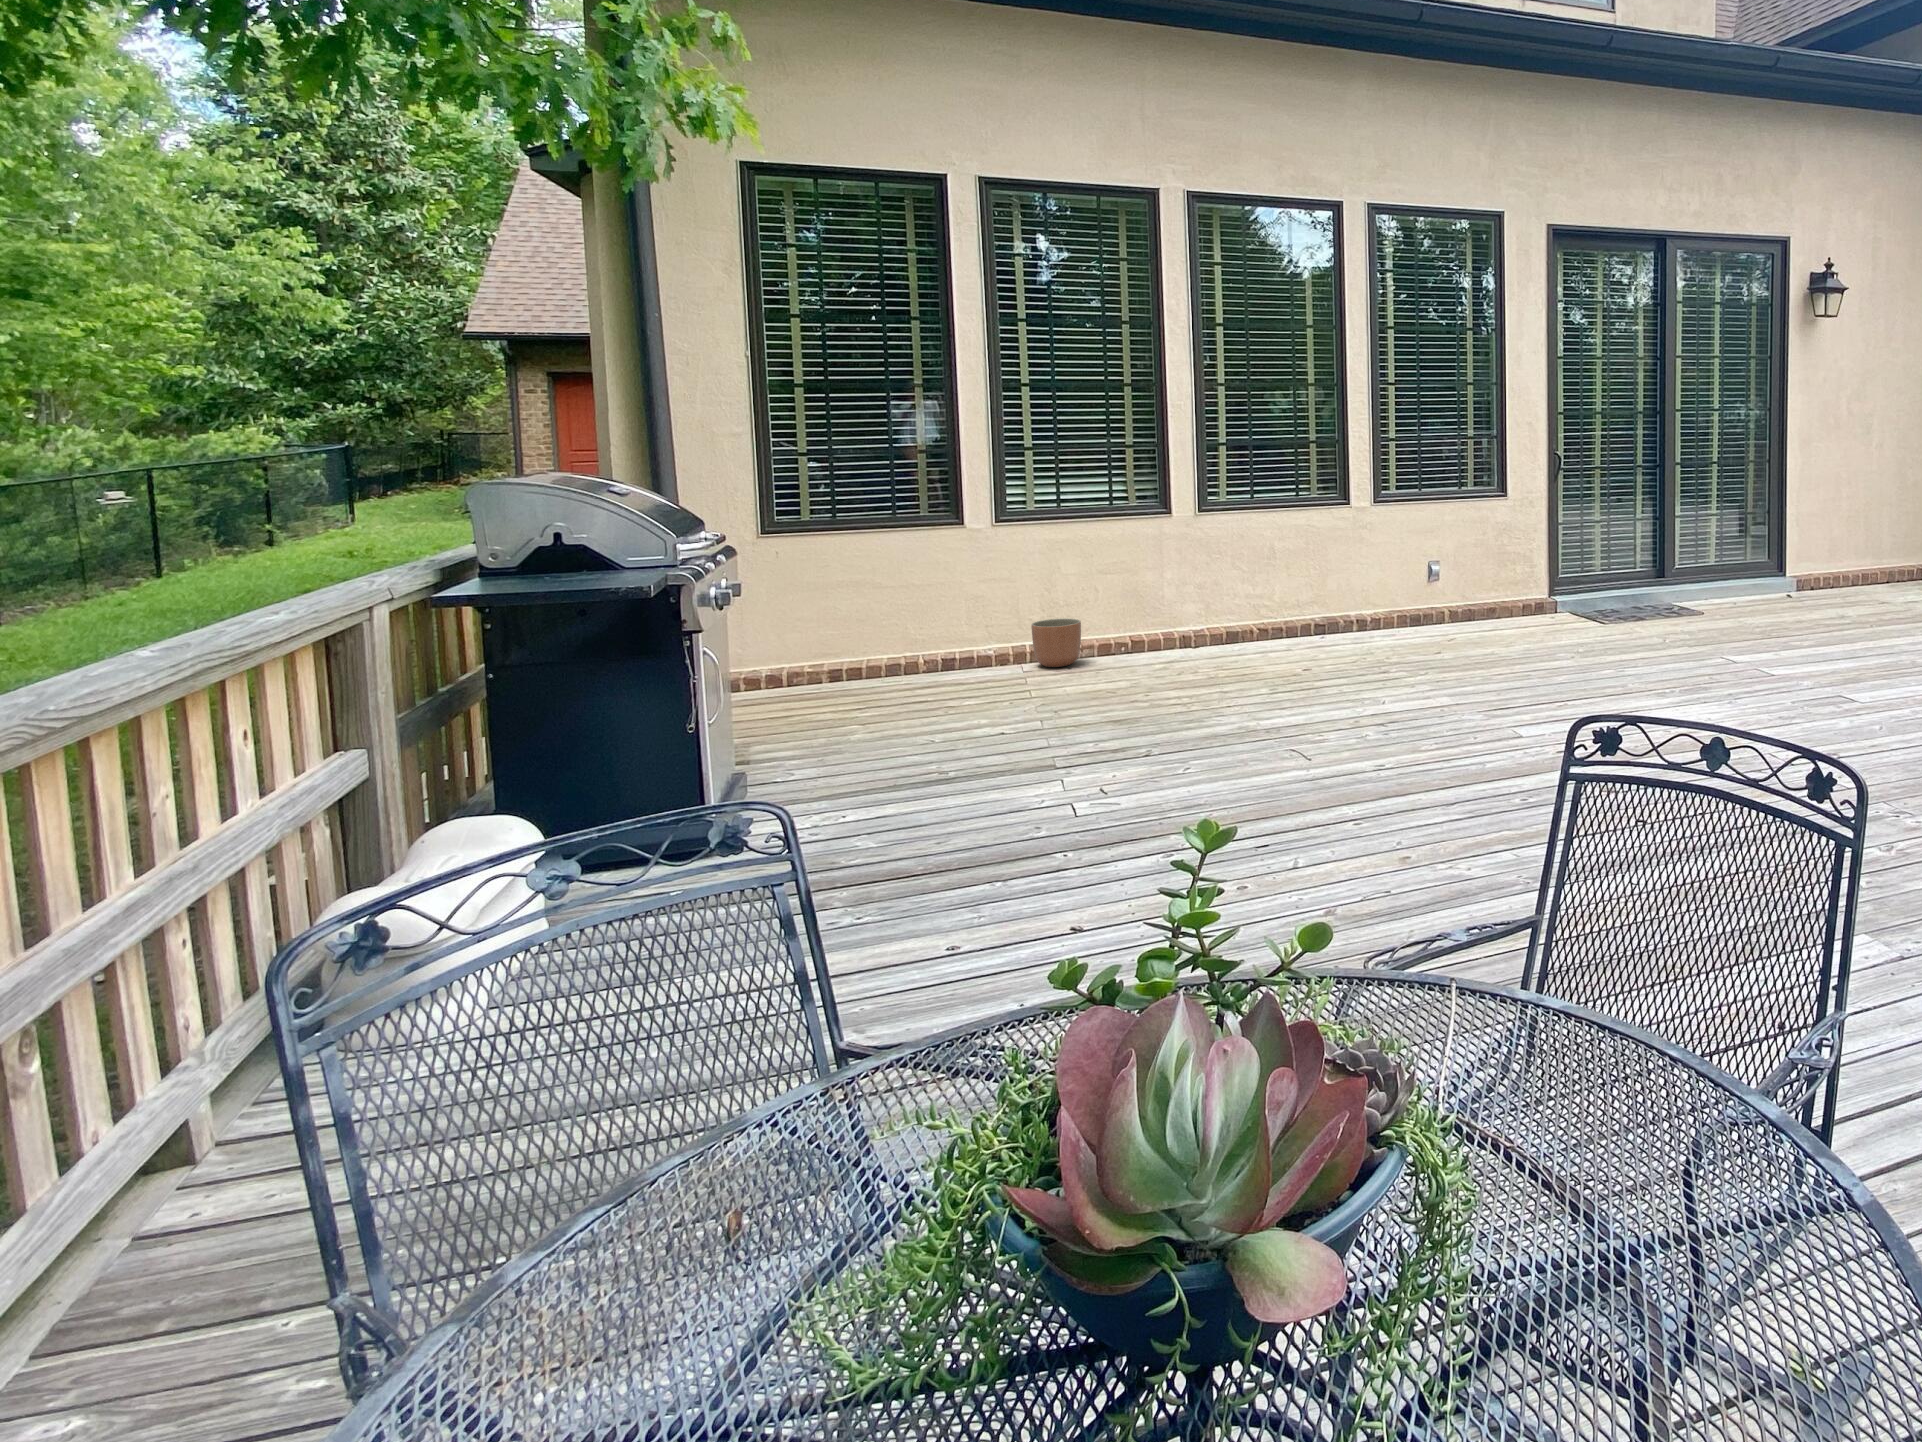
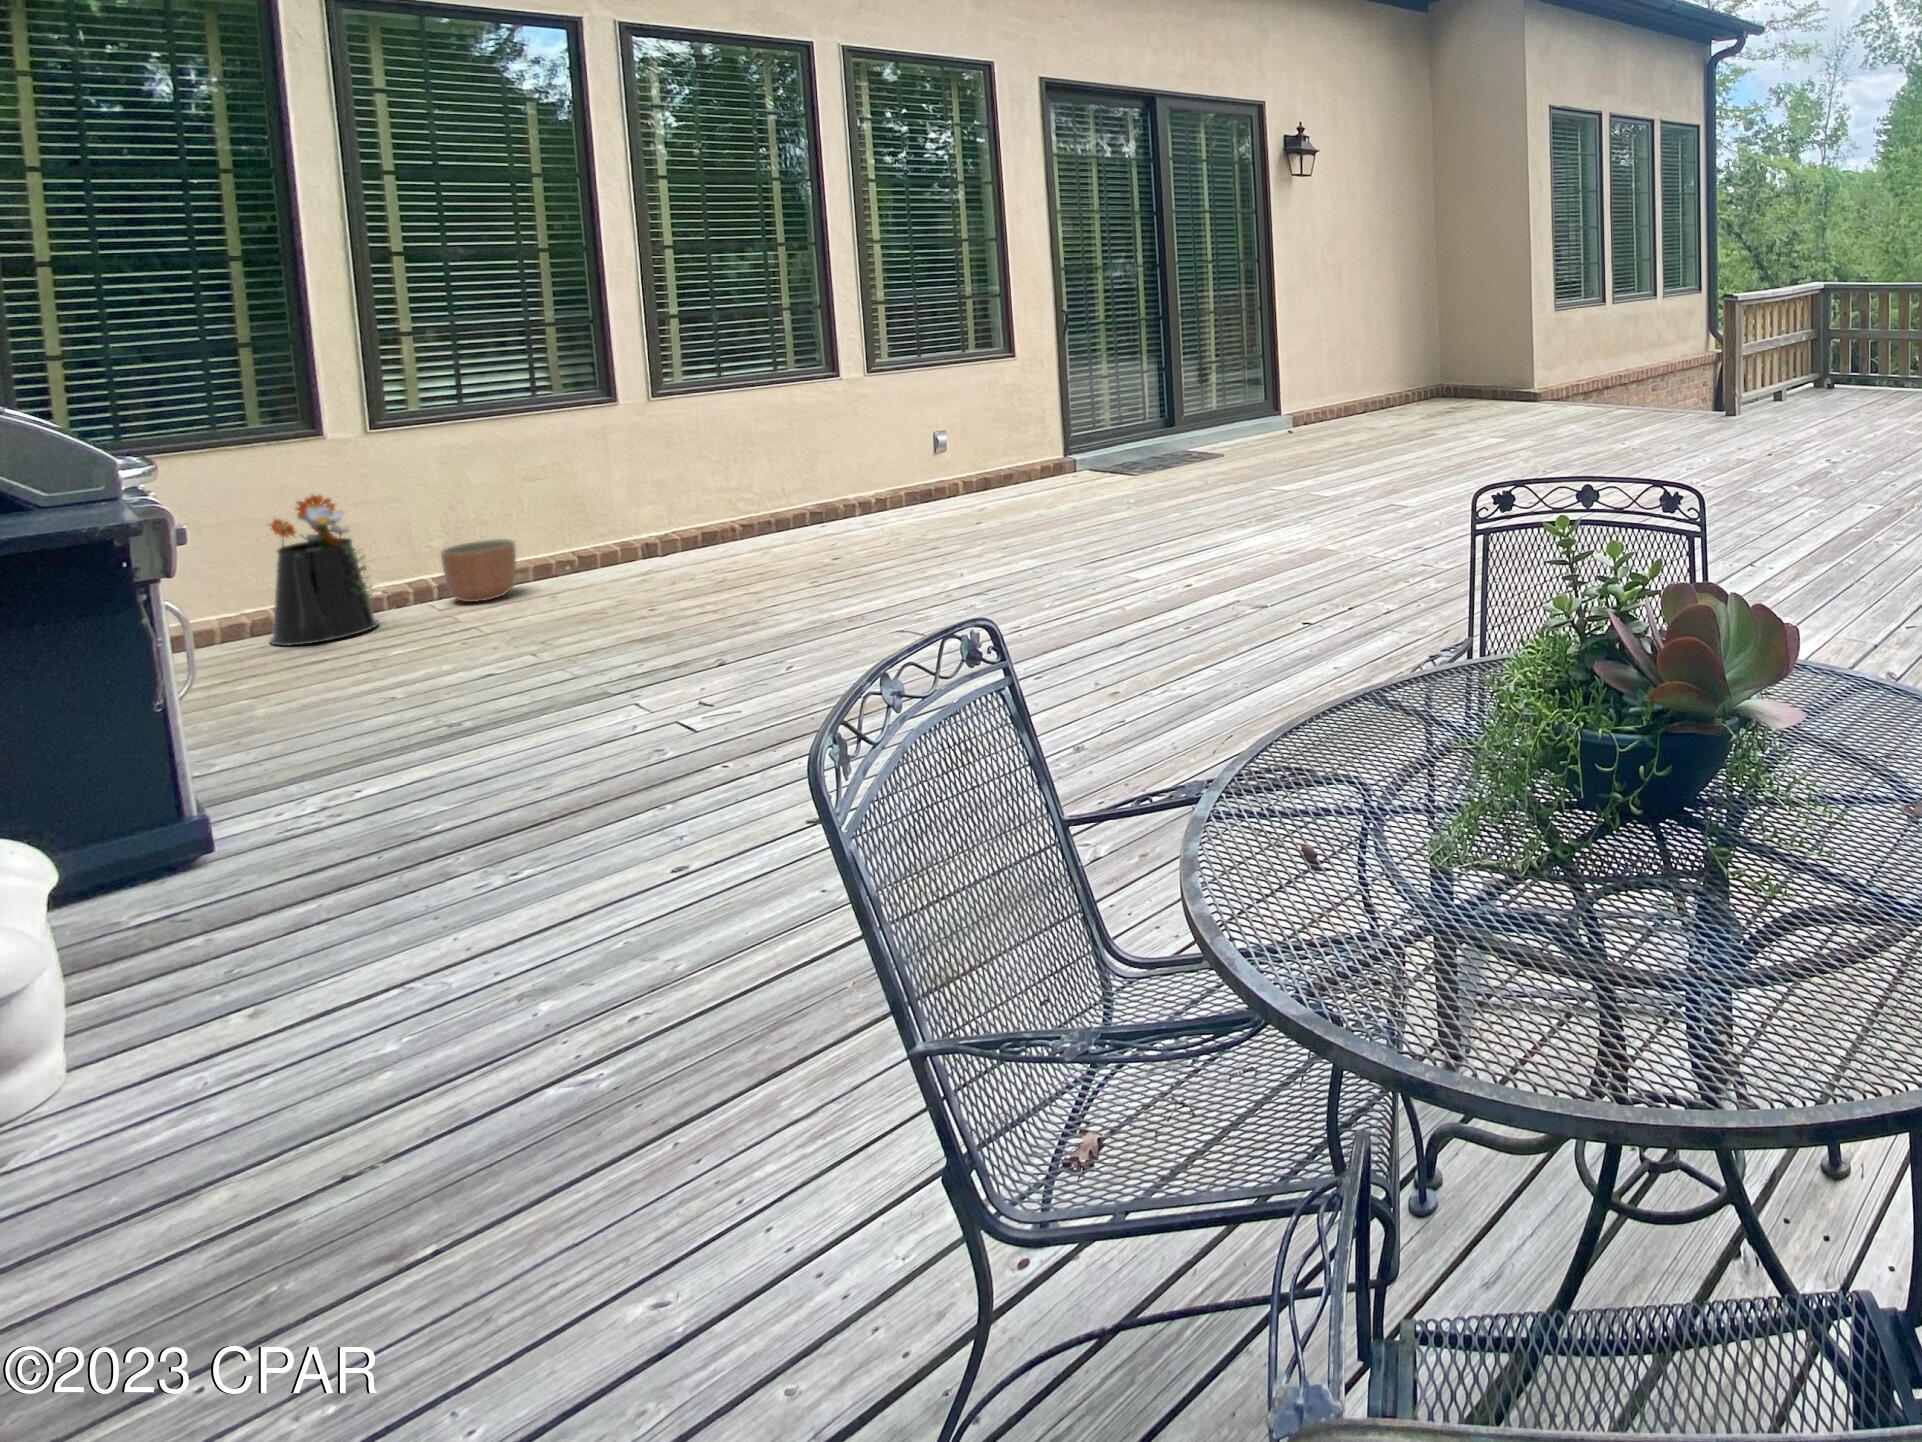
watering can: none [916,568,985,683] -> present [270,495,378,646]

